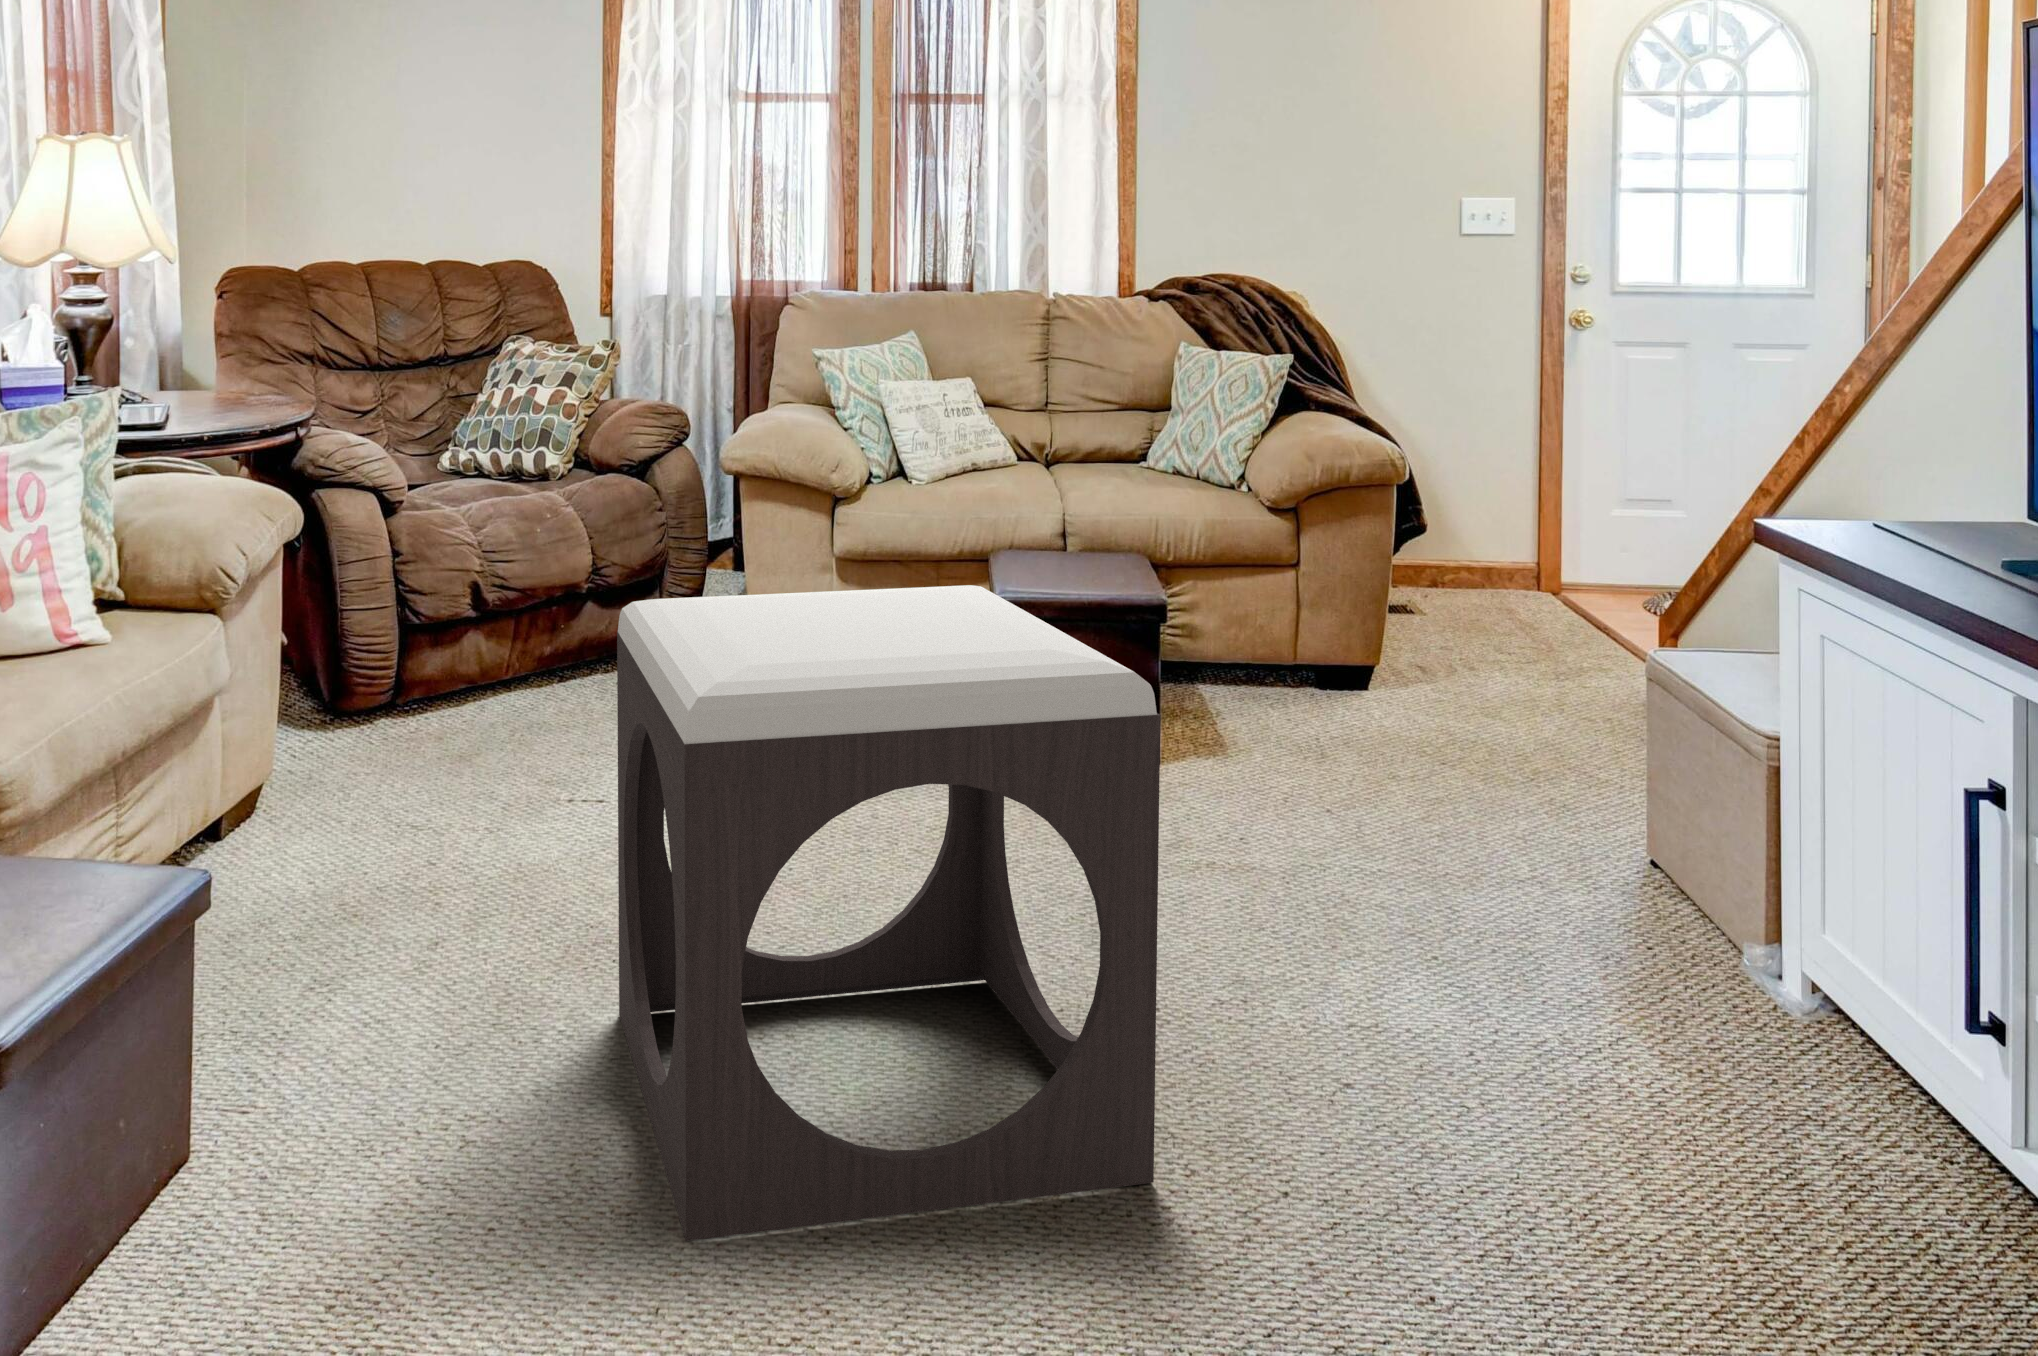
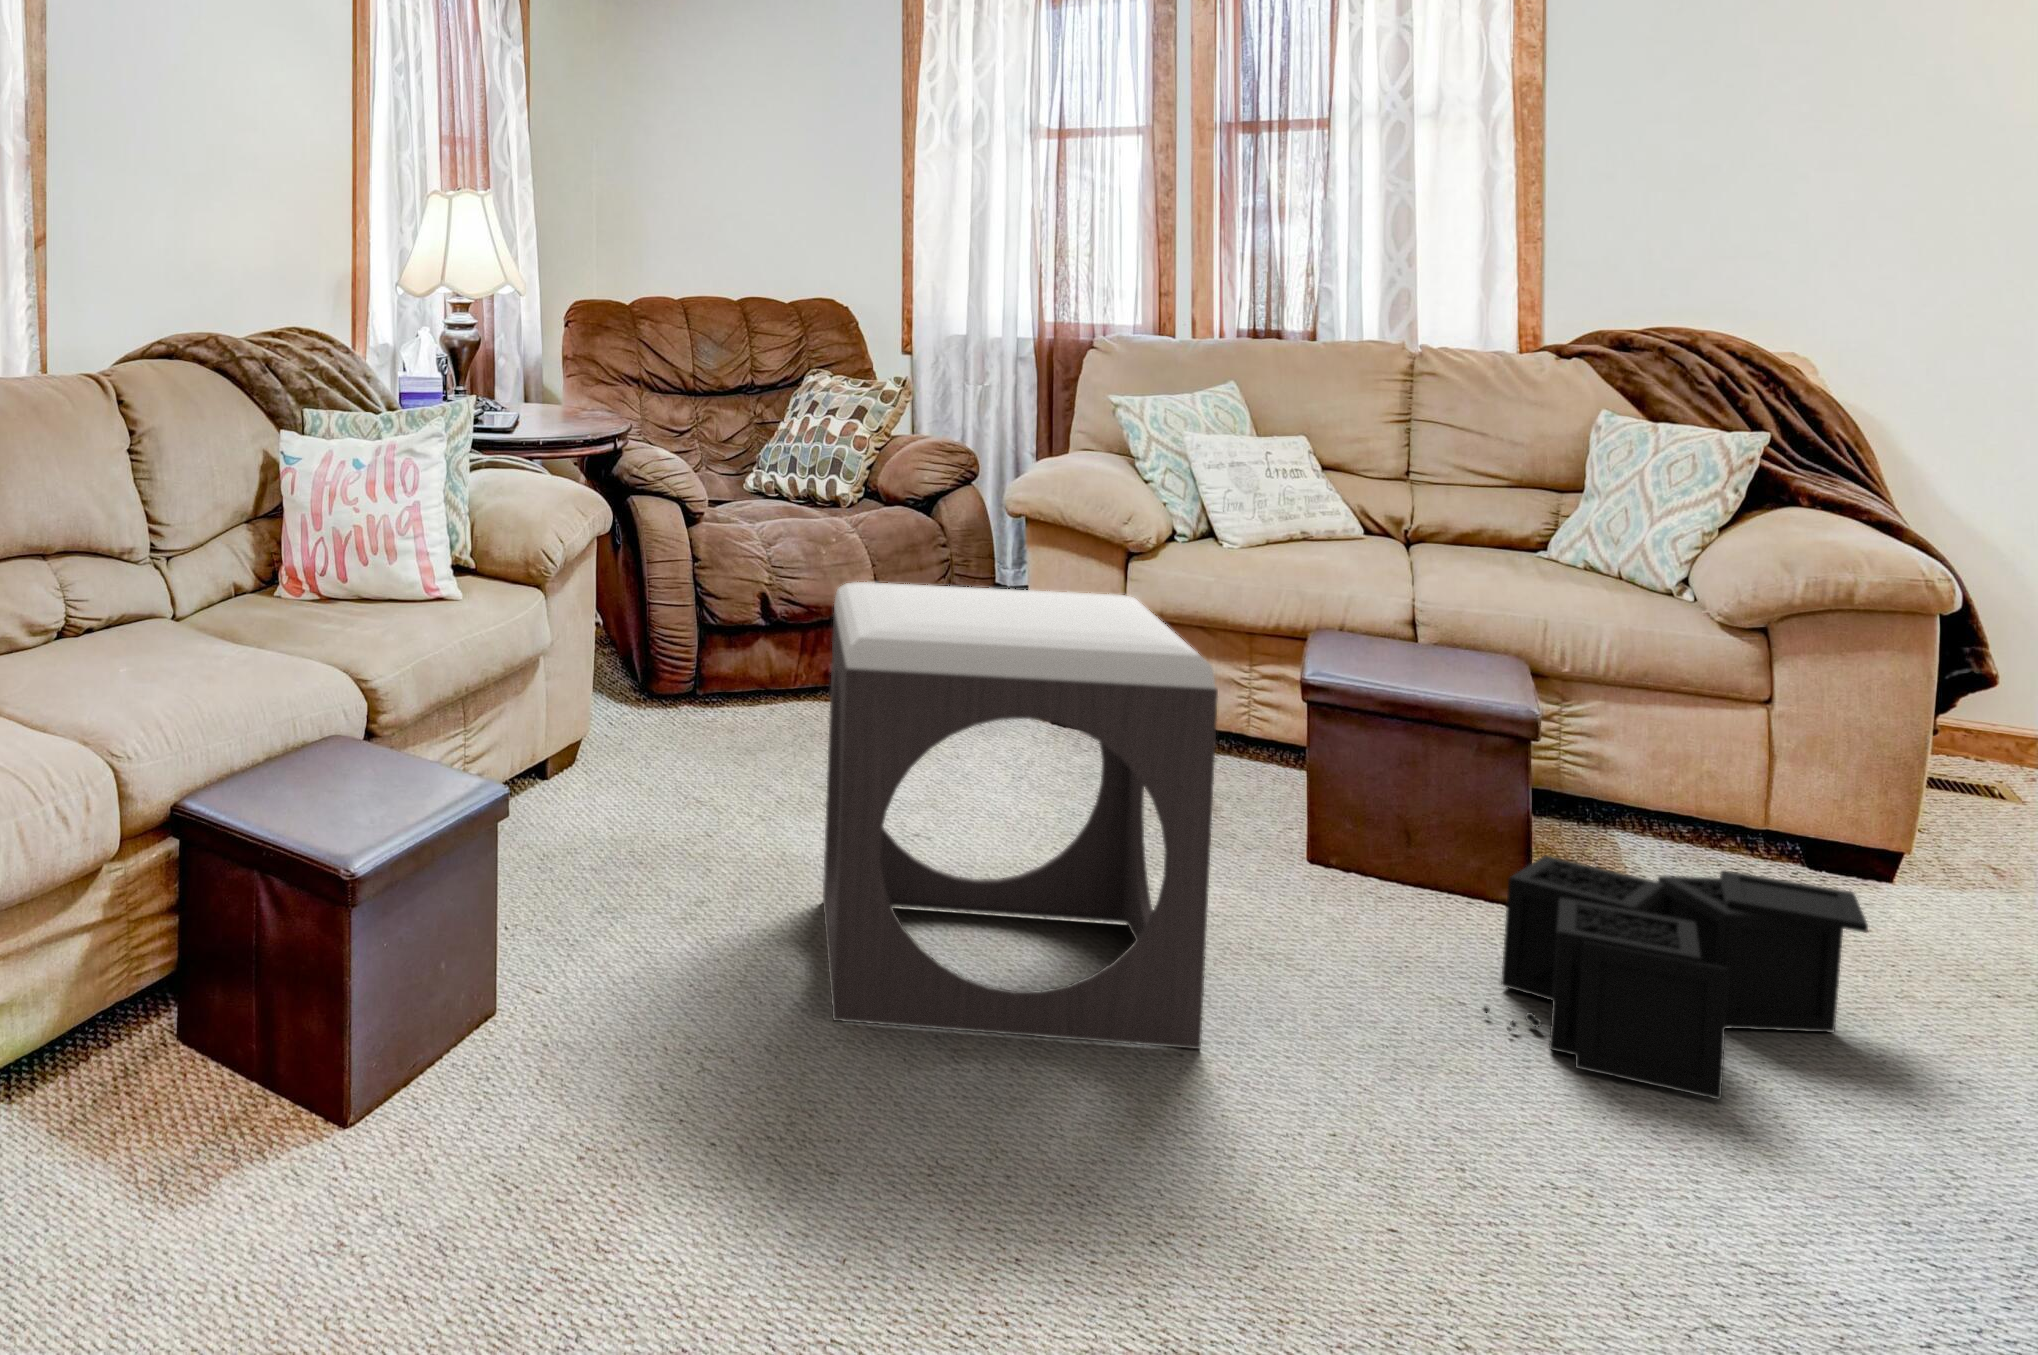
storage bin: none [1405,828,1774,1132] -> present [1483,856,1868,1099]

